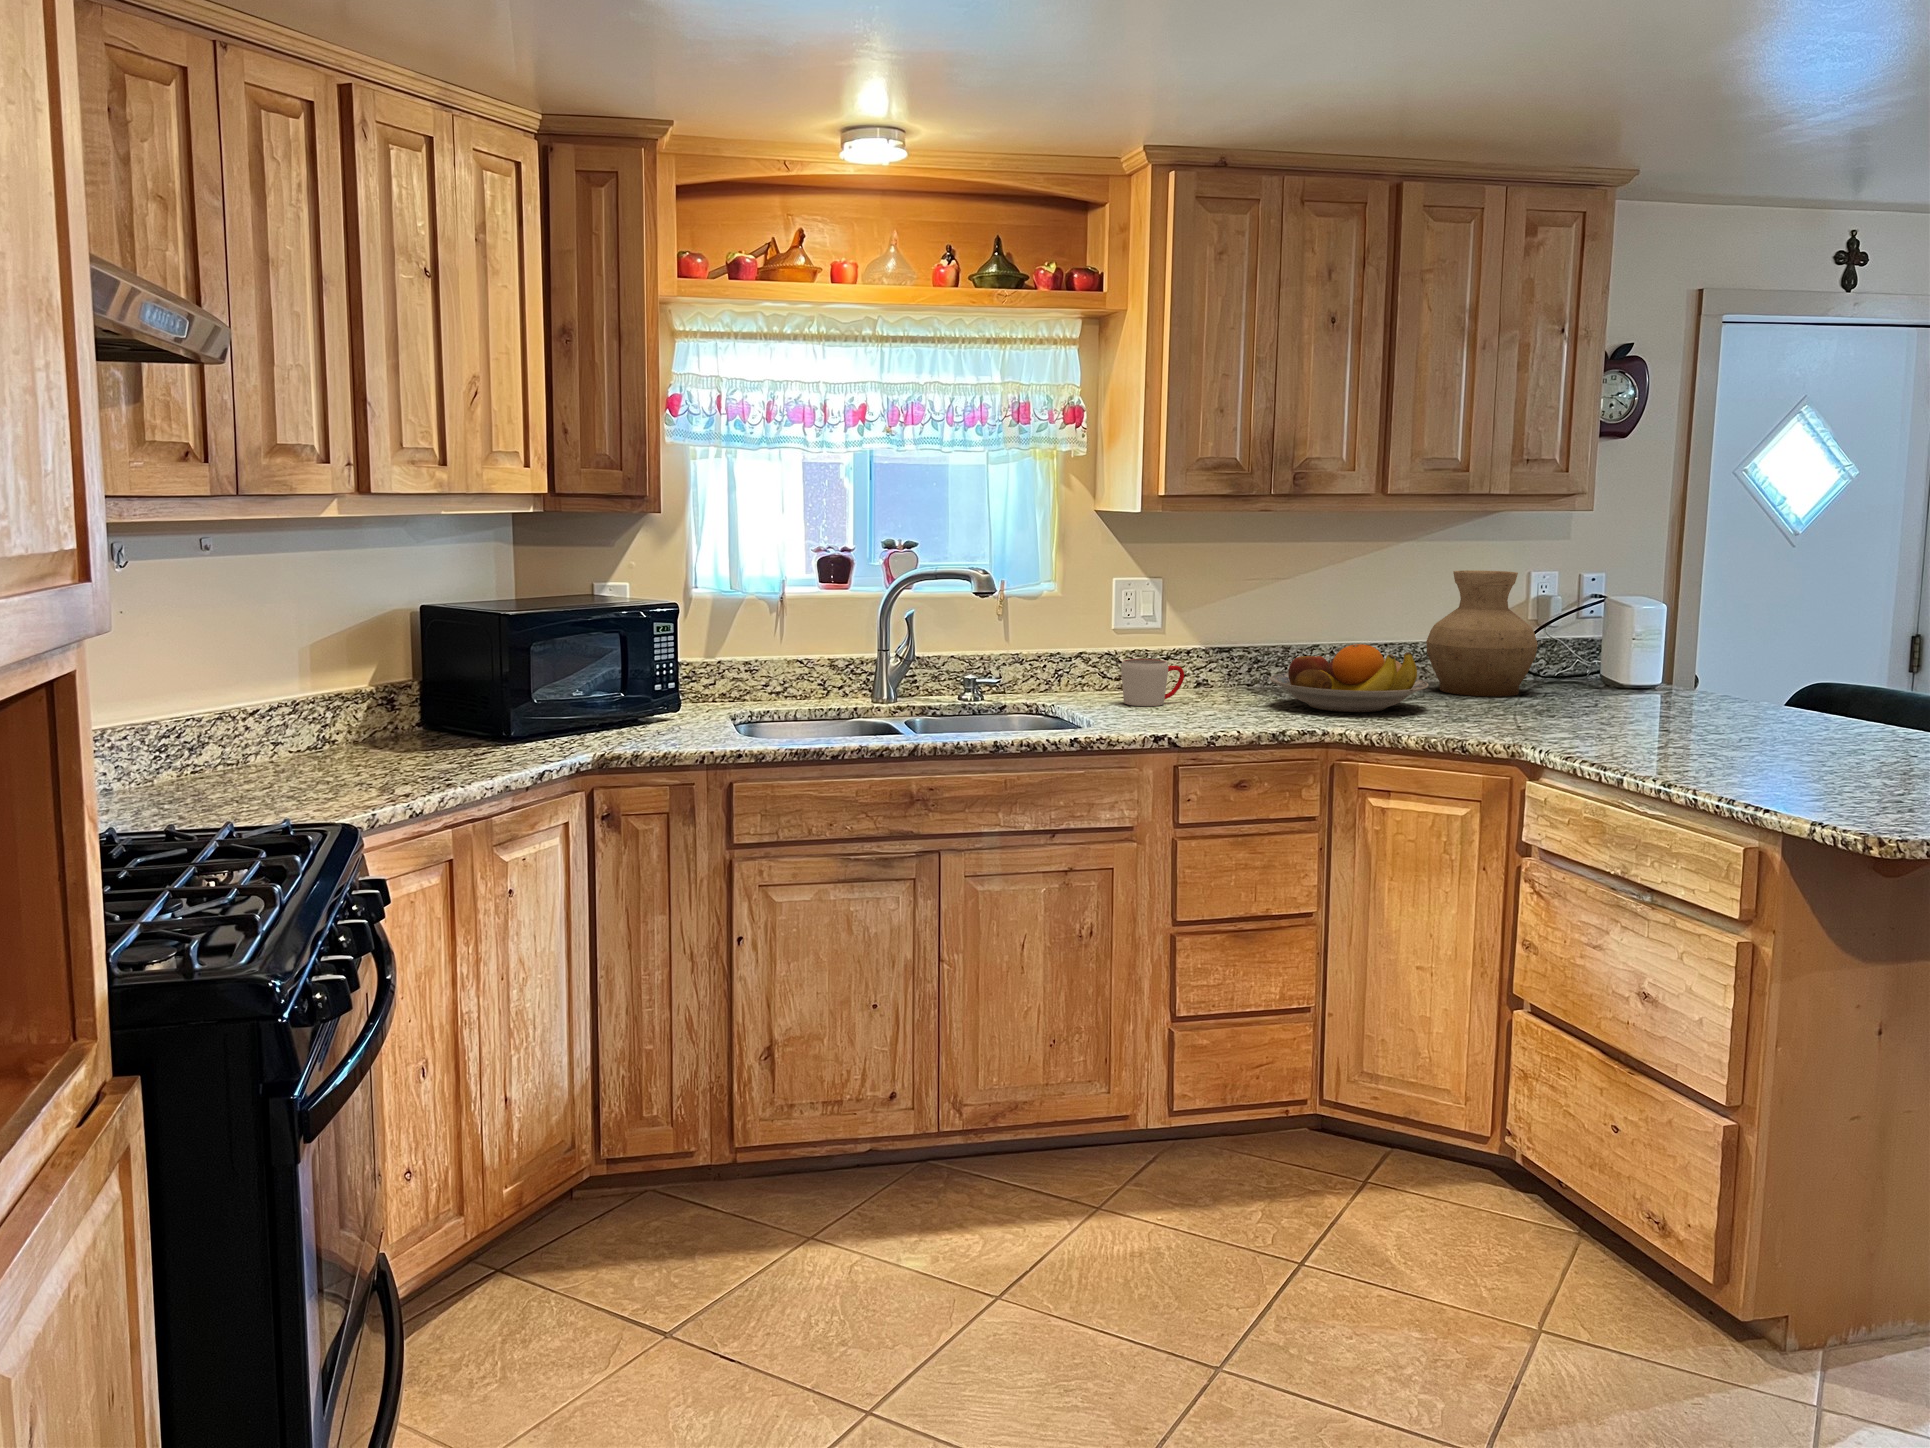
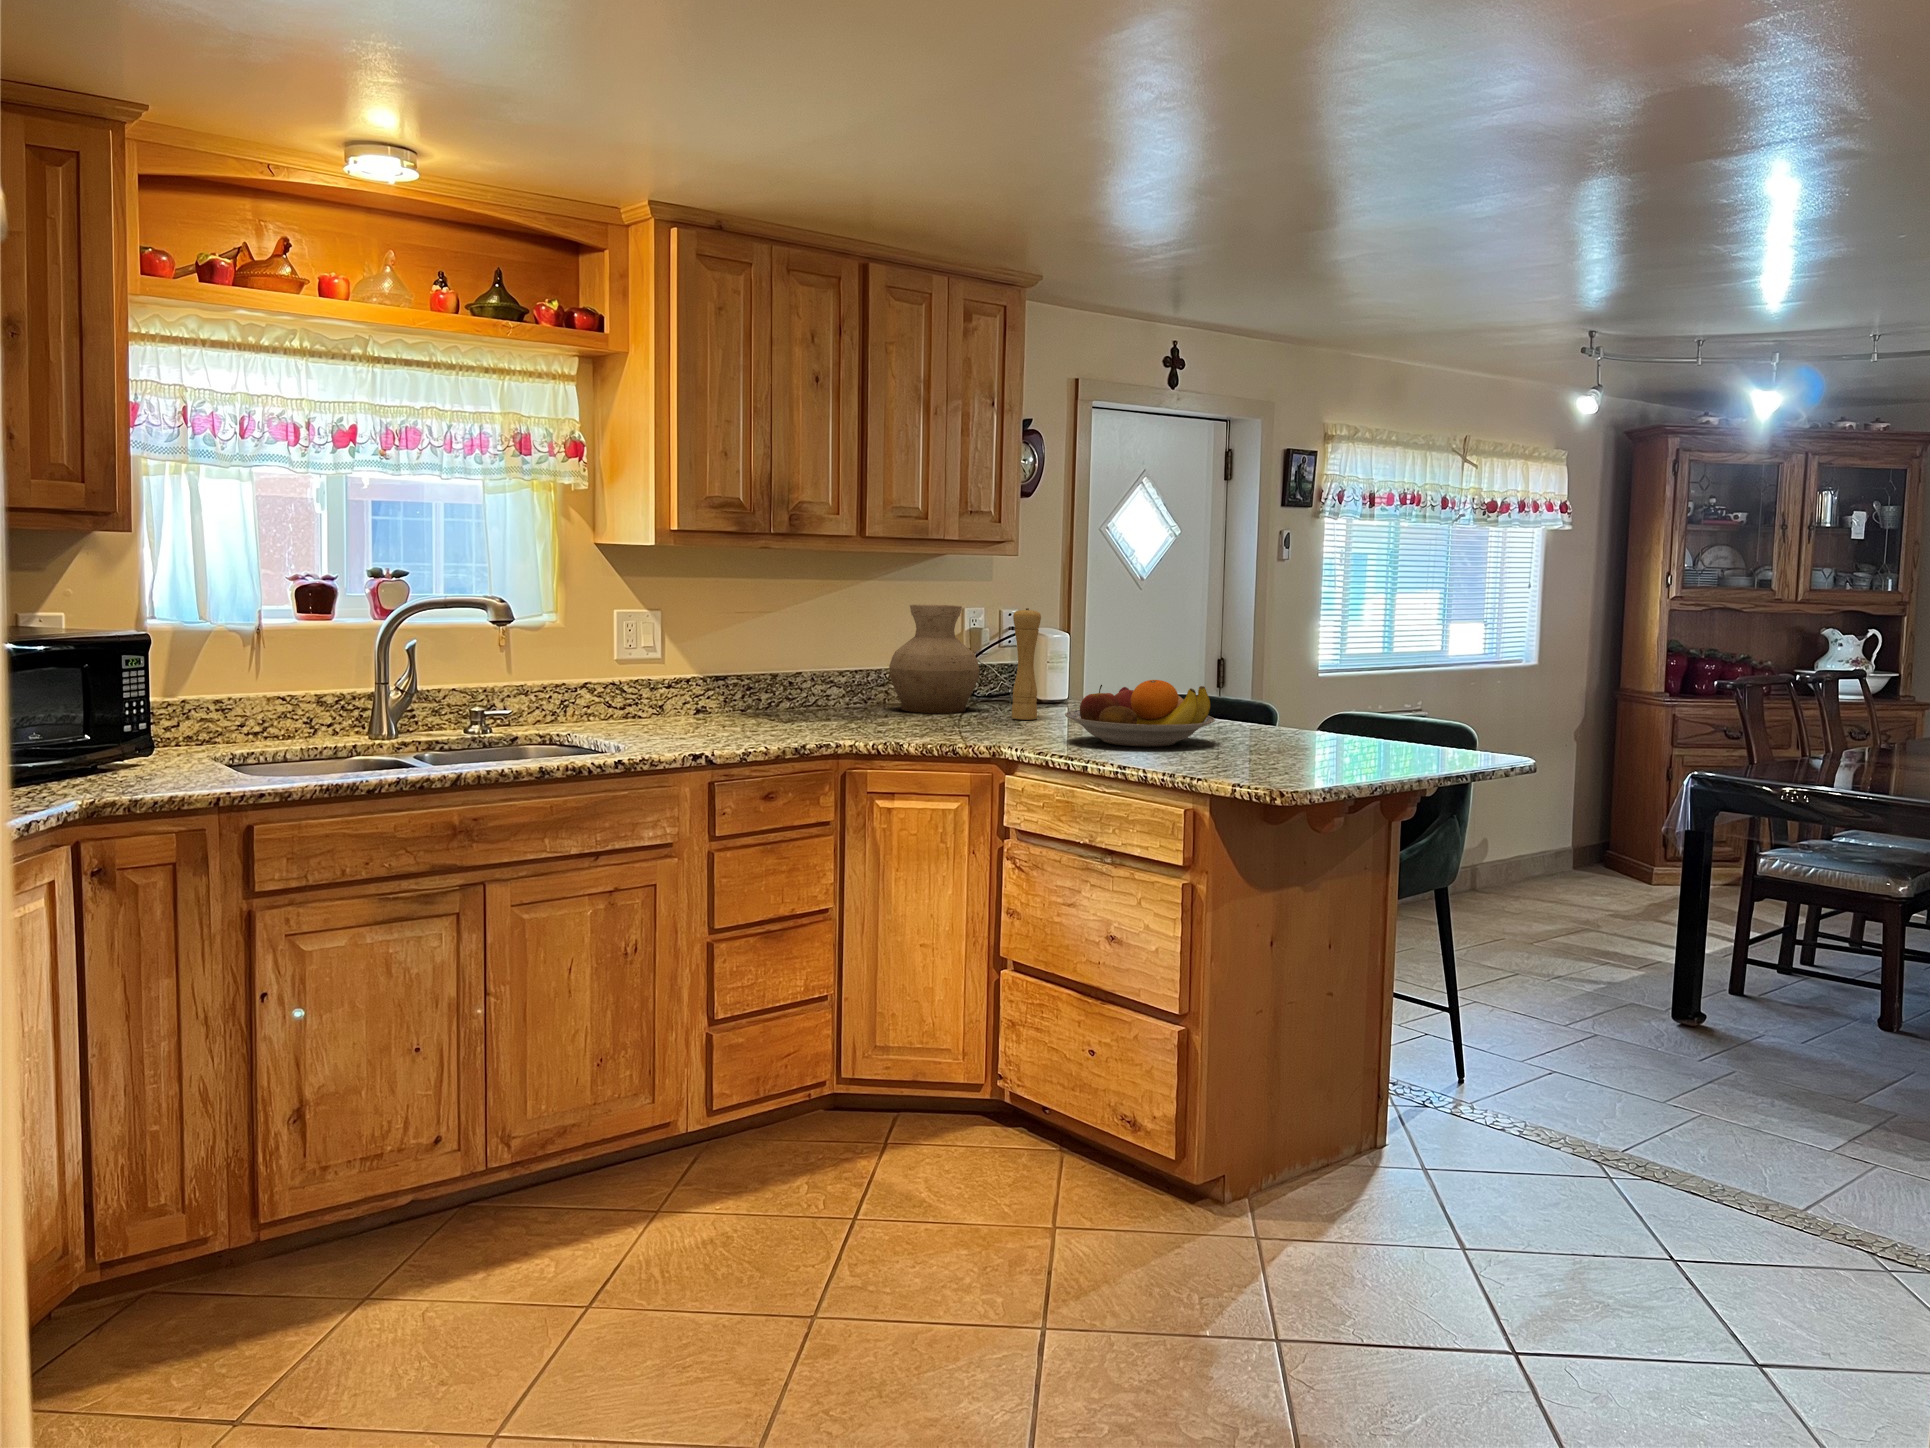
pepper mill: none [1567,577,1609,710] -> present [1011,608,1041,720]
fruit bowl: present [1270,644,1428,712] -> present [1065,680,1215,747]
mug: present [1121,659,1184,706] -> none [630,687,689,732]

